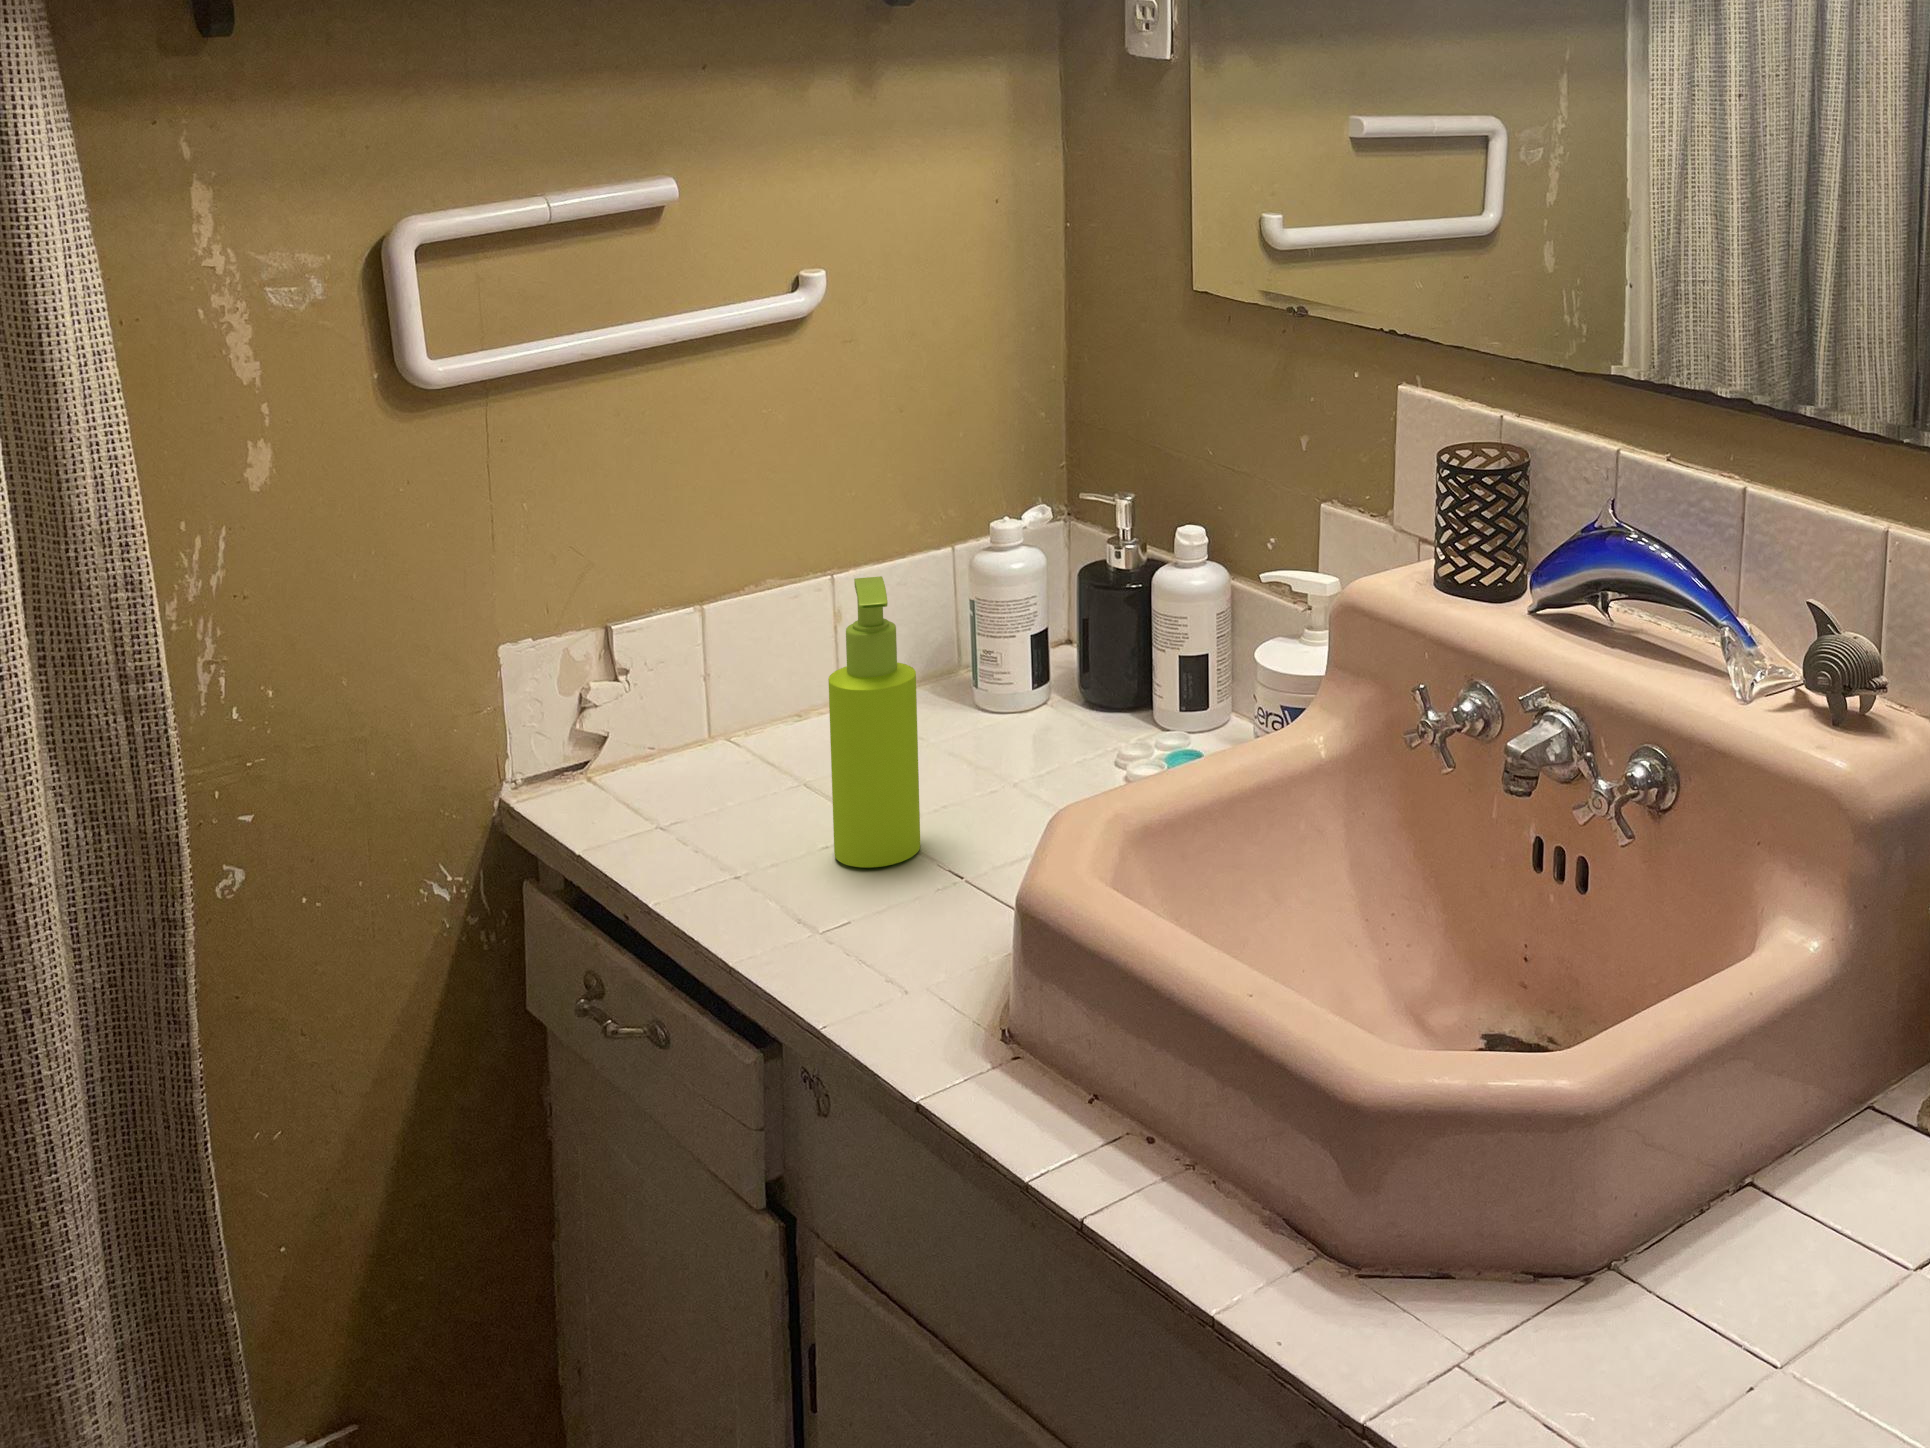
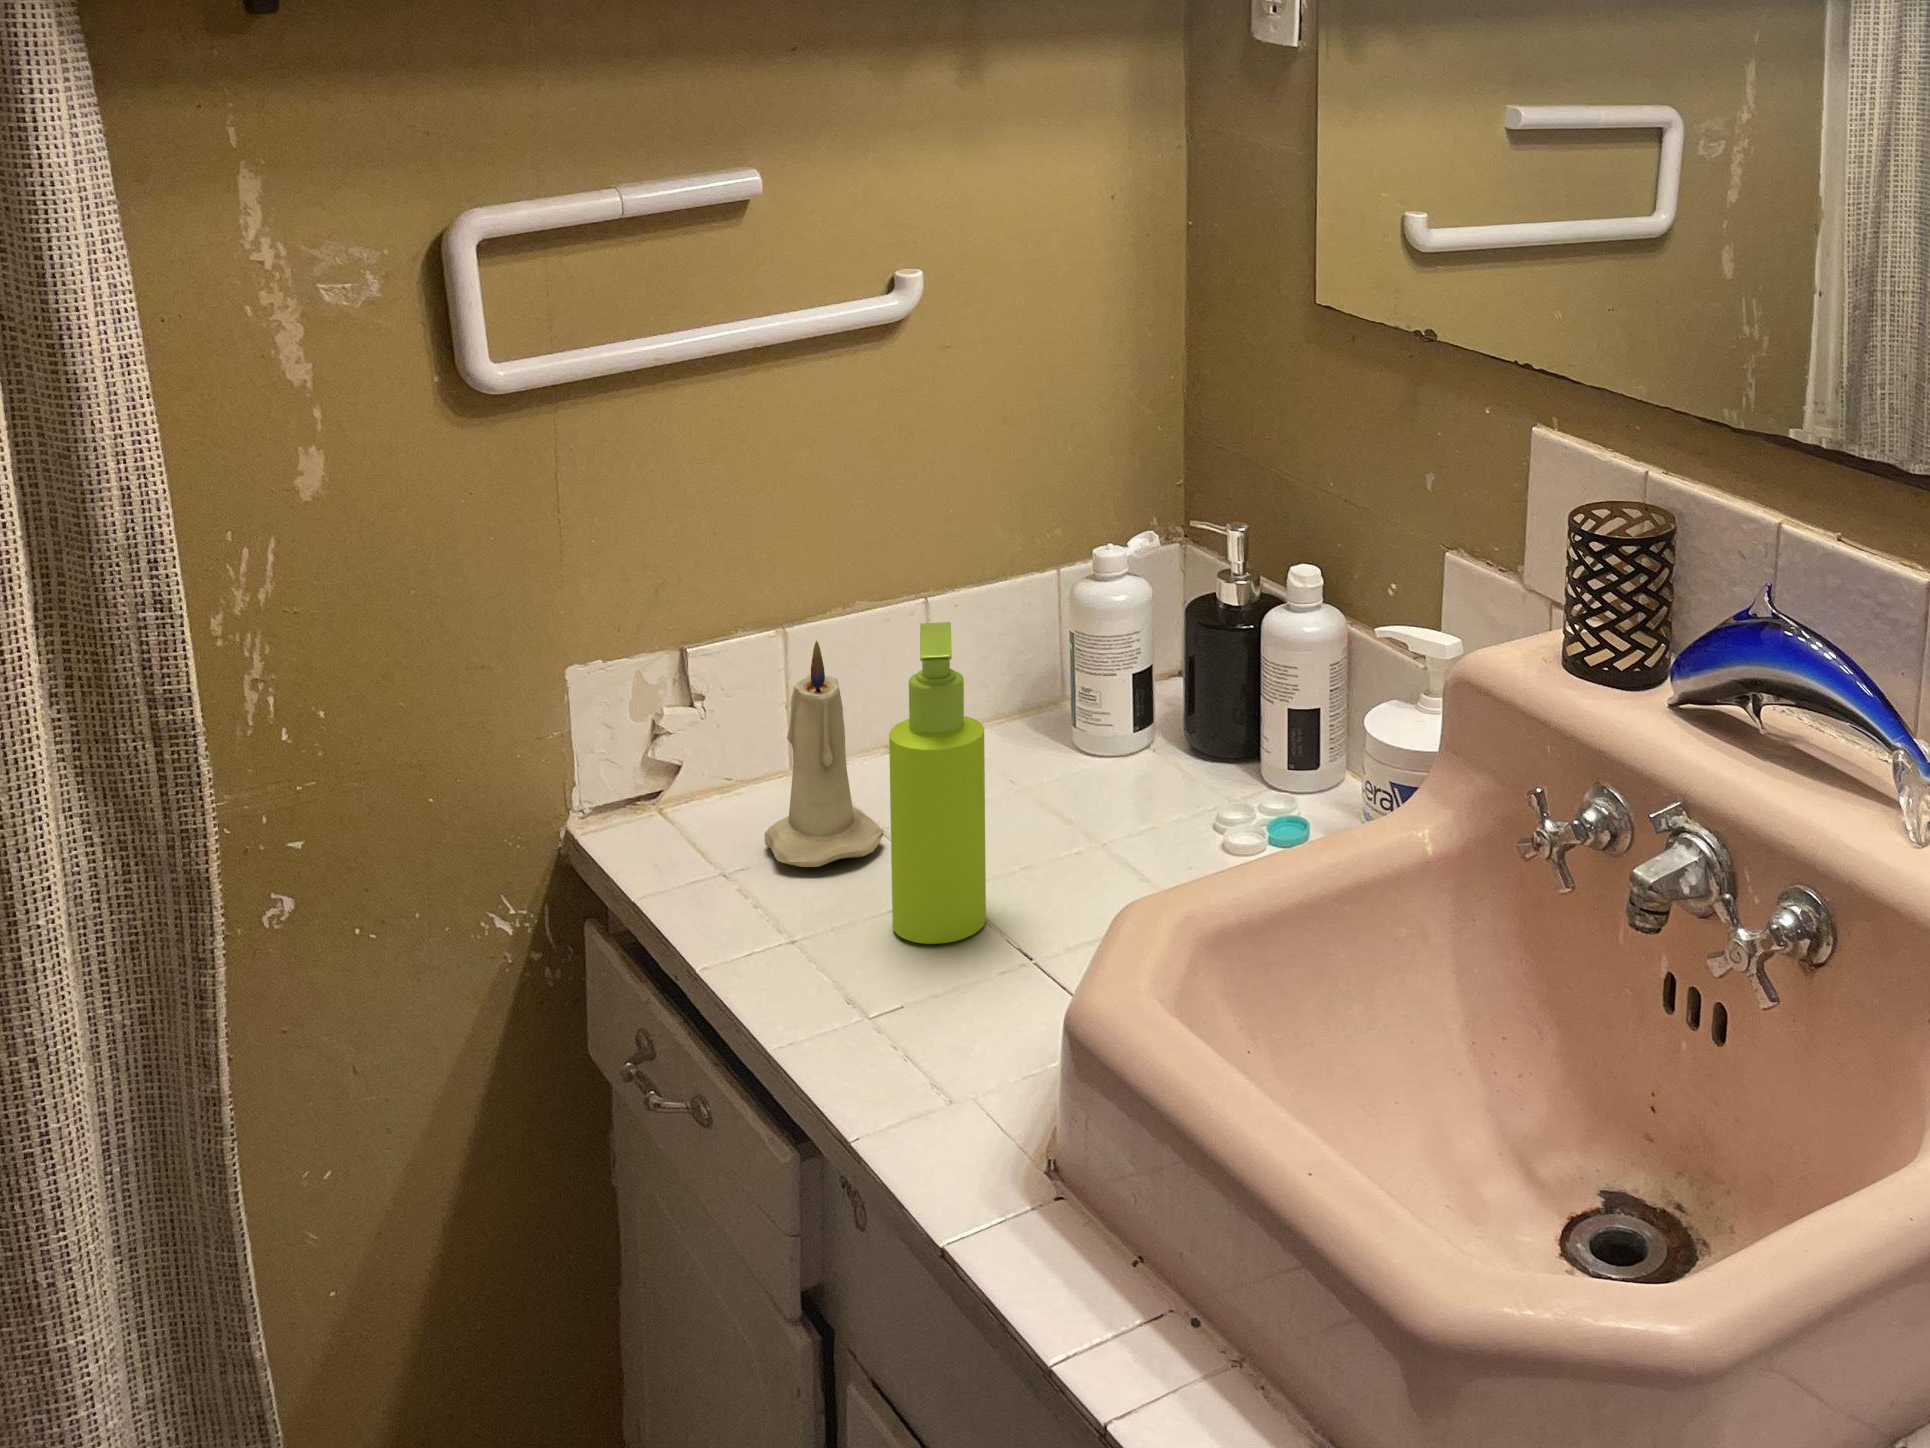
candle: none [702,605,815,813] -> present [765,641,883,867]

